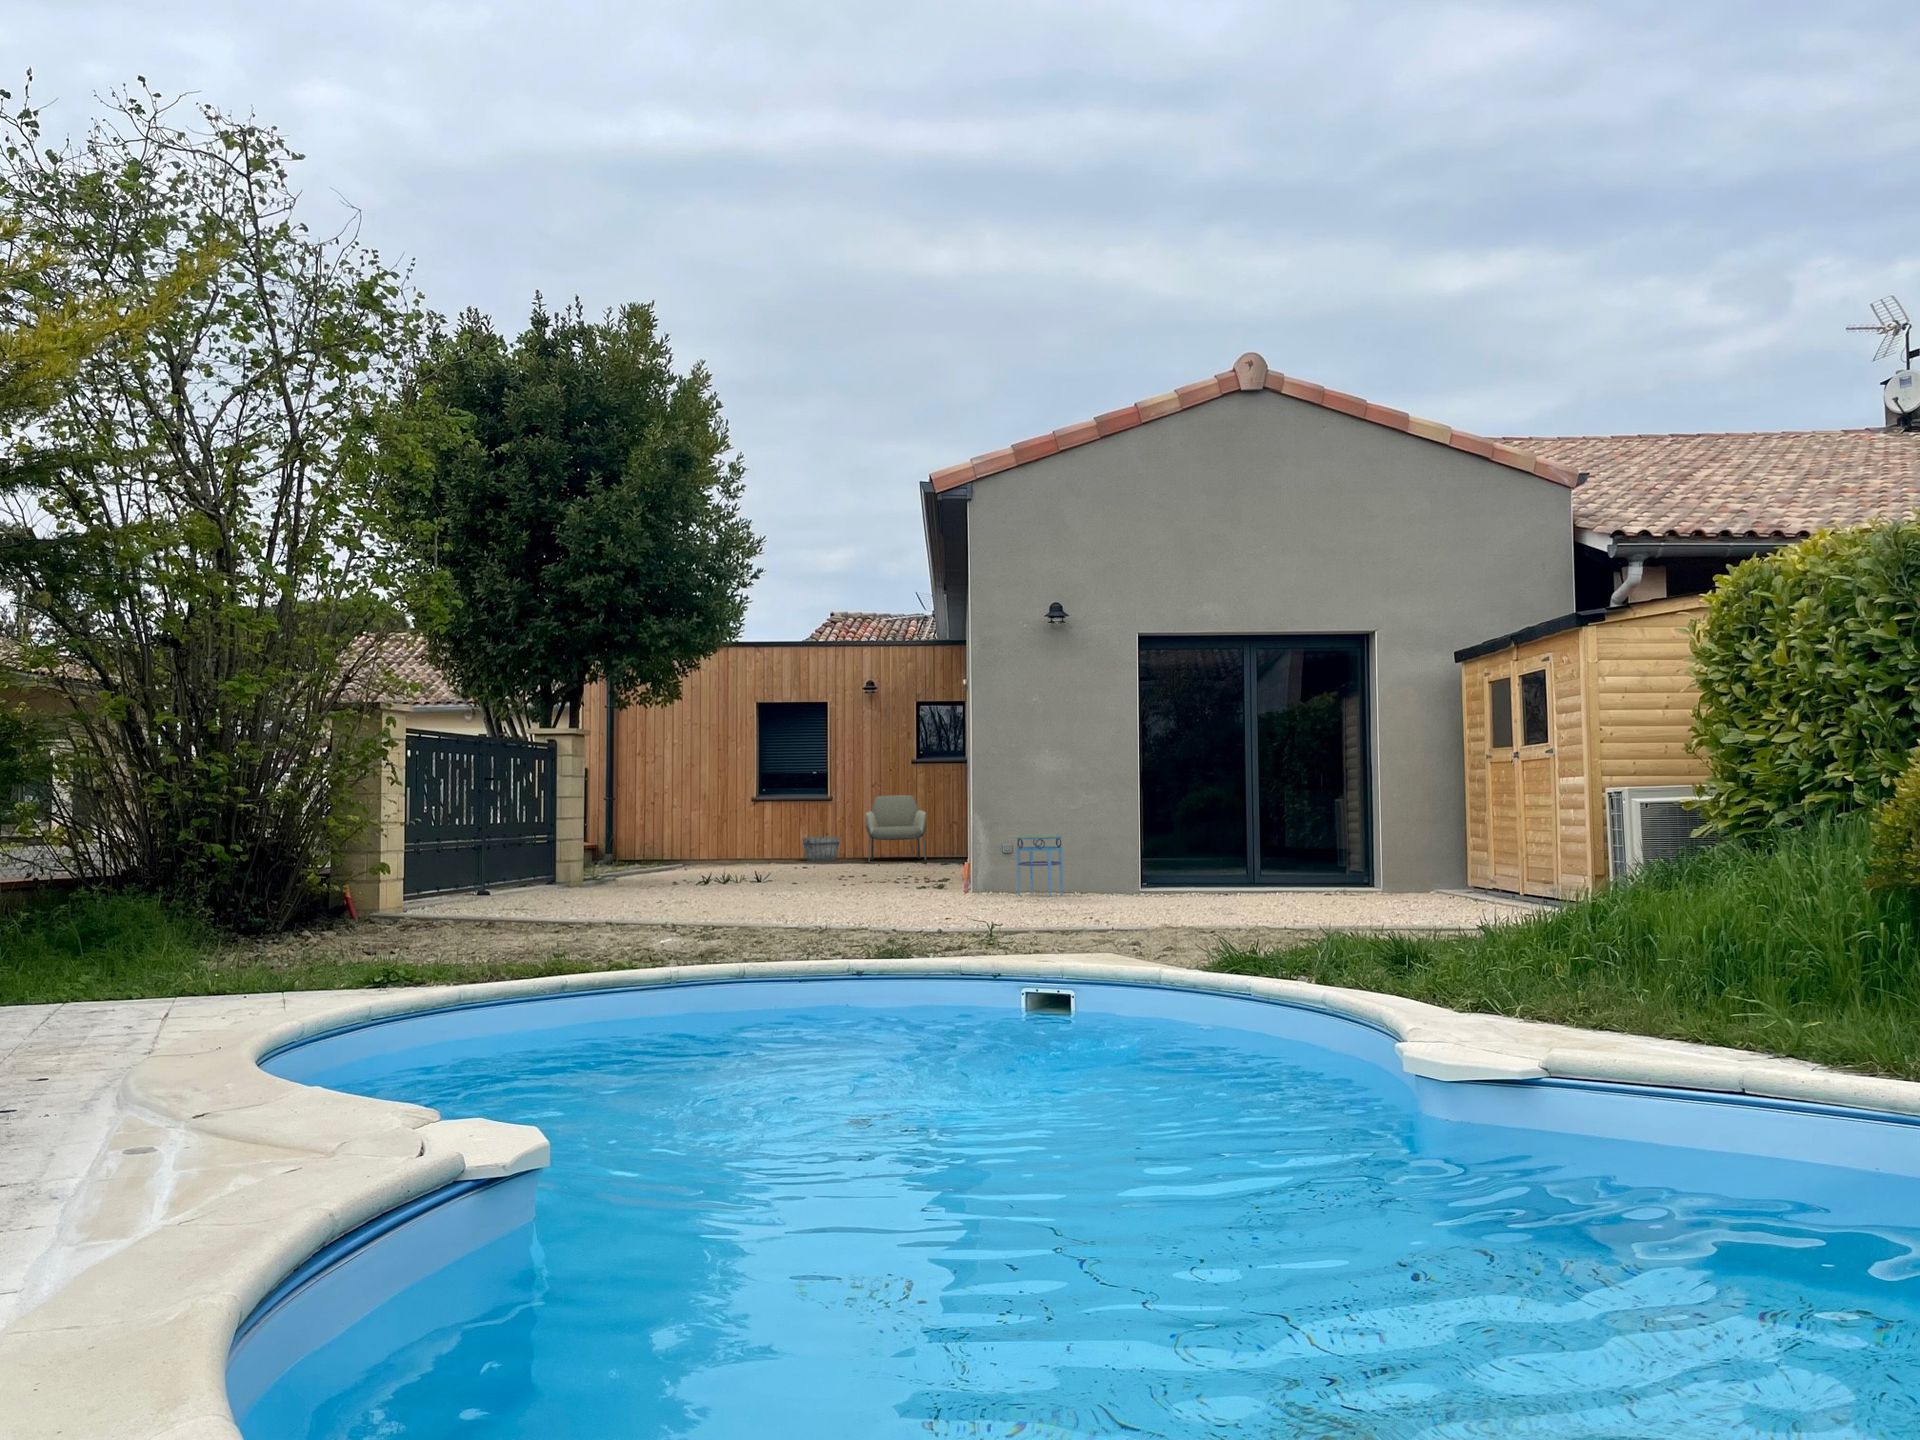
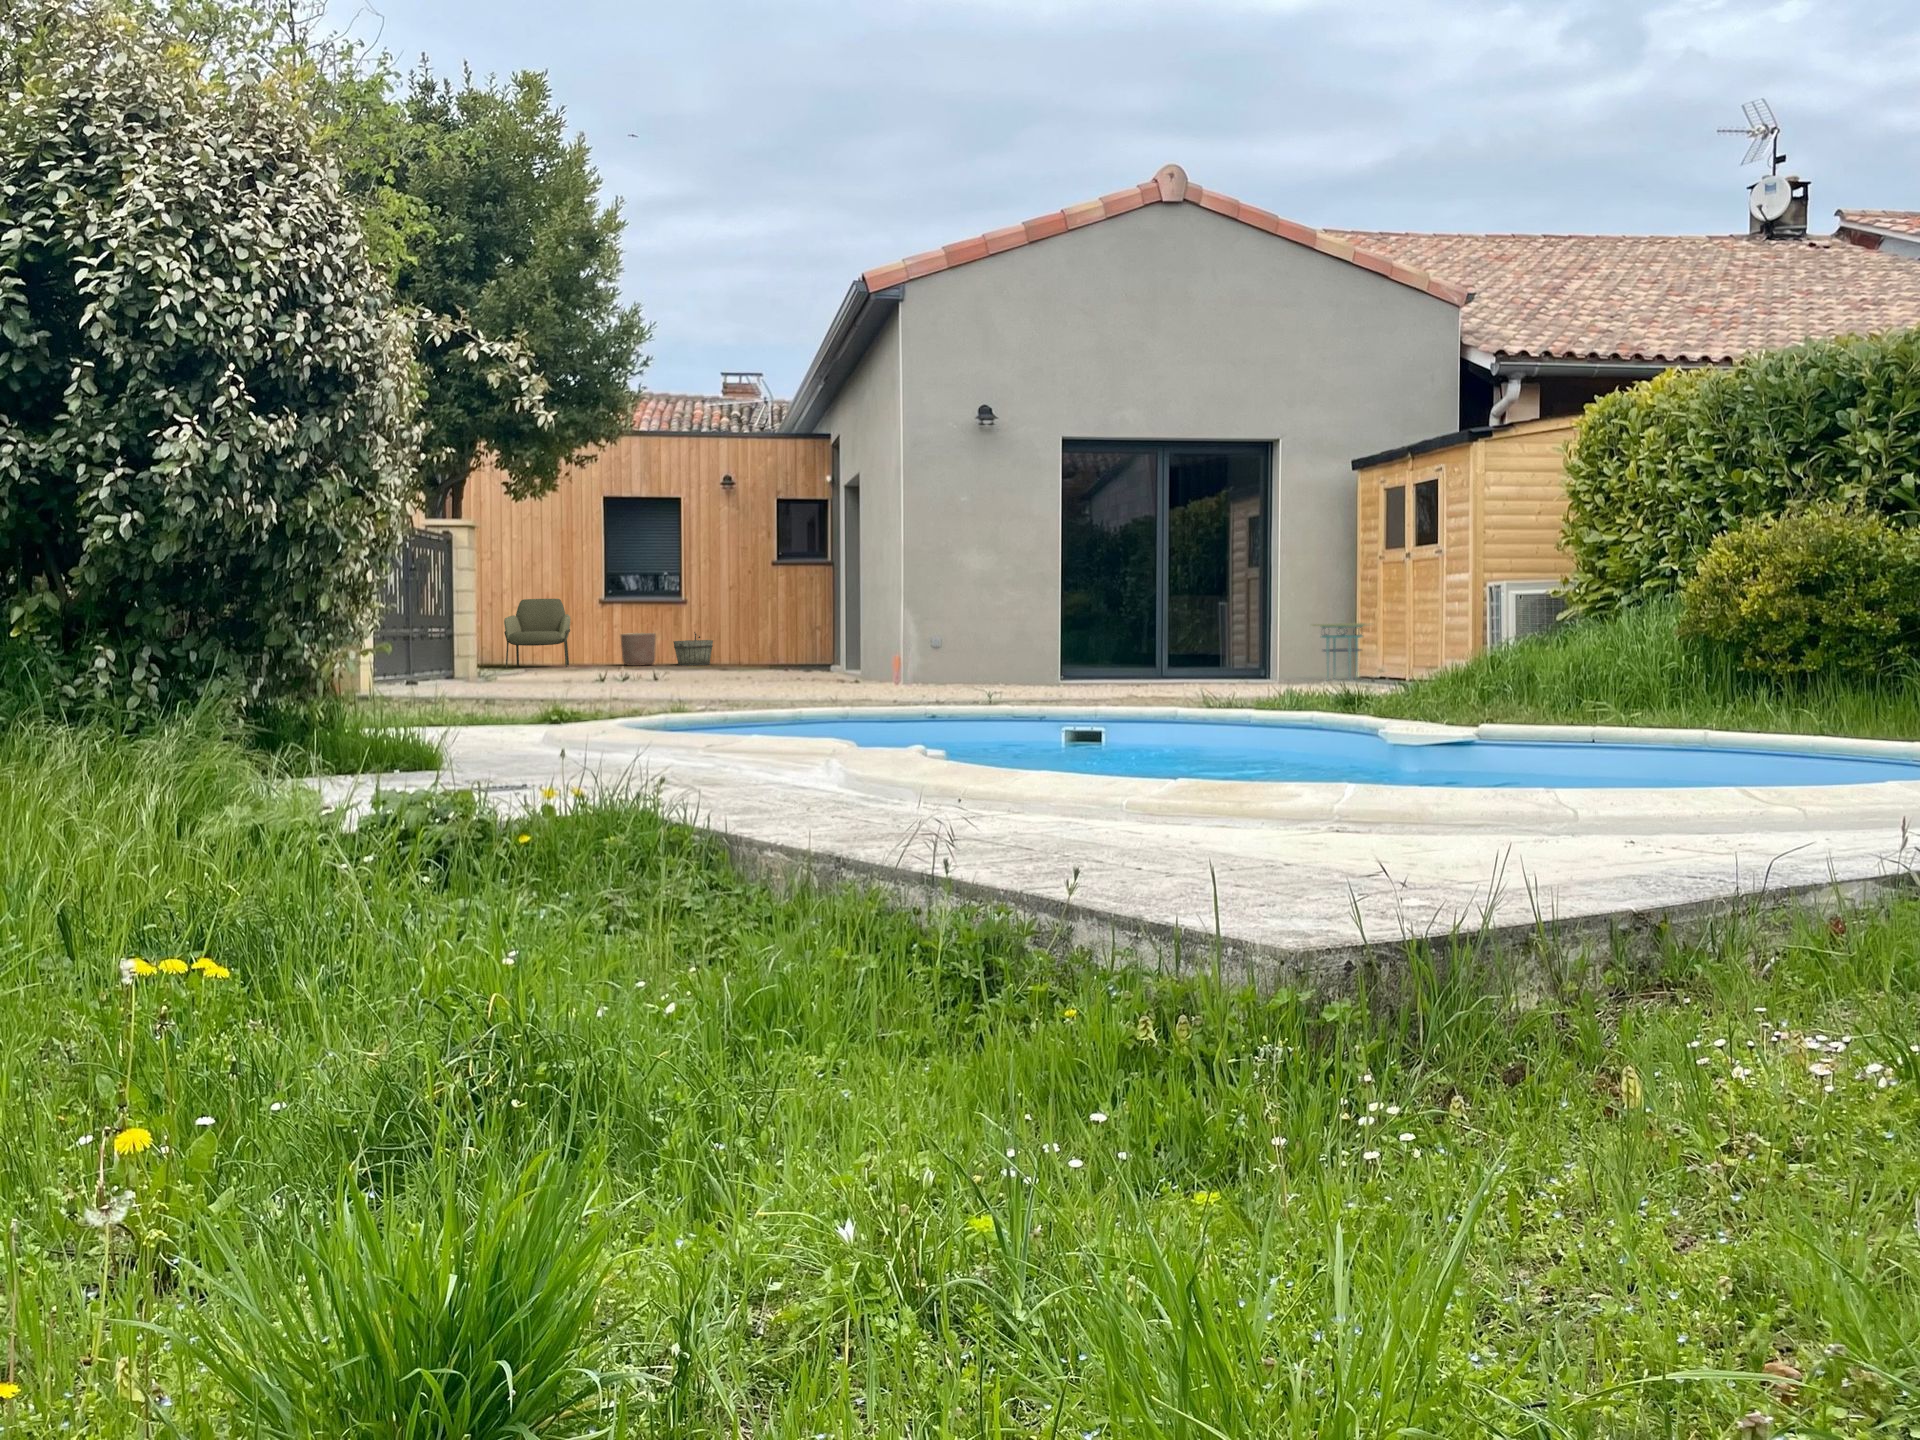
armchair: present [865,795,926,862] -> present [504,599,570,668]
planter: none [754,830,787,861] -> present [621,633,656,666]
side table: present [1005,834,1073,897] -> present [1313,623,1367,679]

